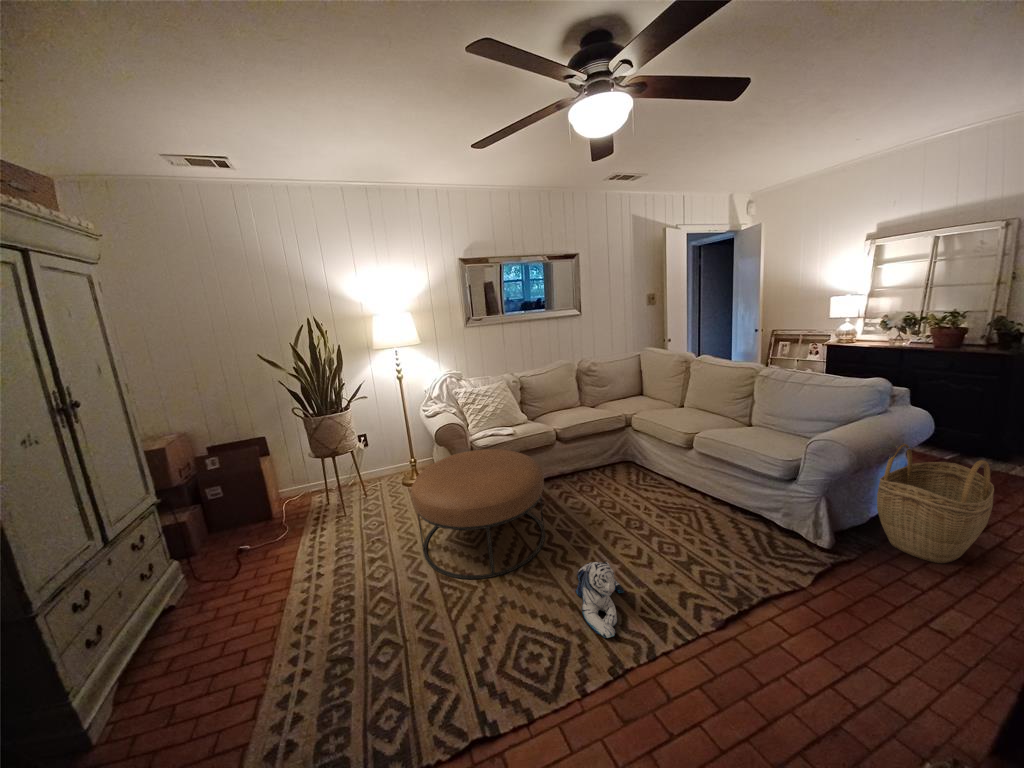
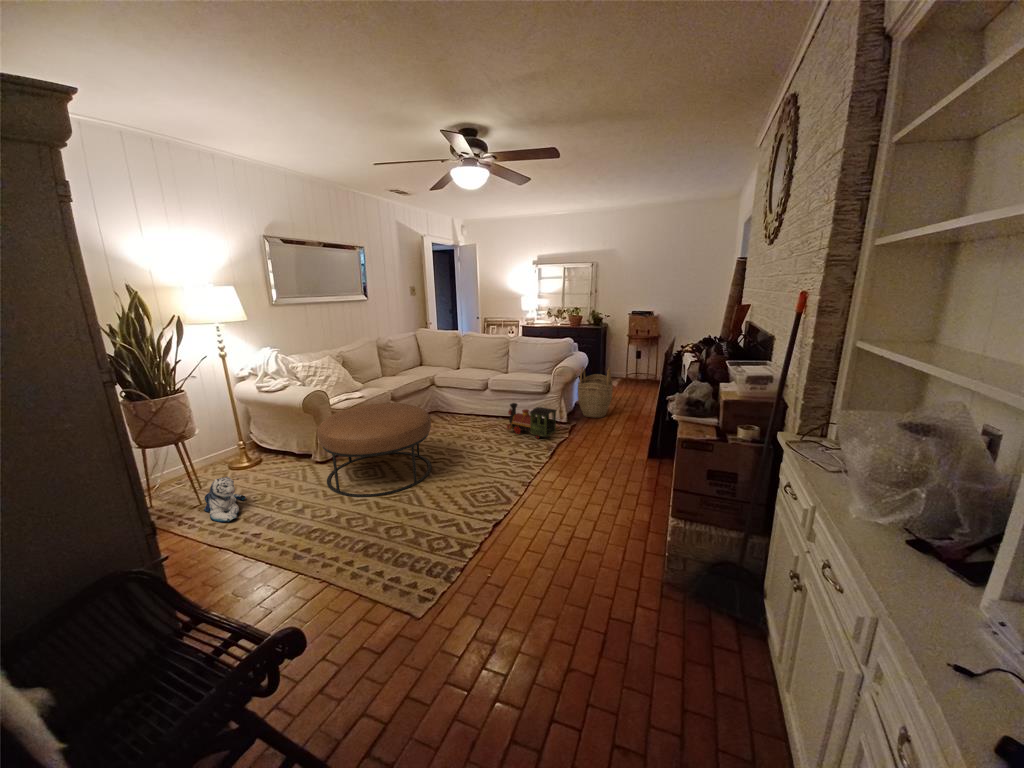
toy train: none [692,486,785,572] -> present [506,403,556,439]
plush toy: present [575,562,624,638] -> present [204,477,246,522]

